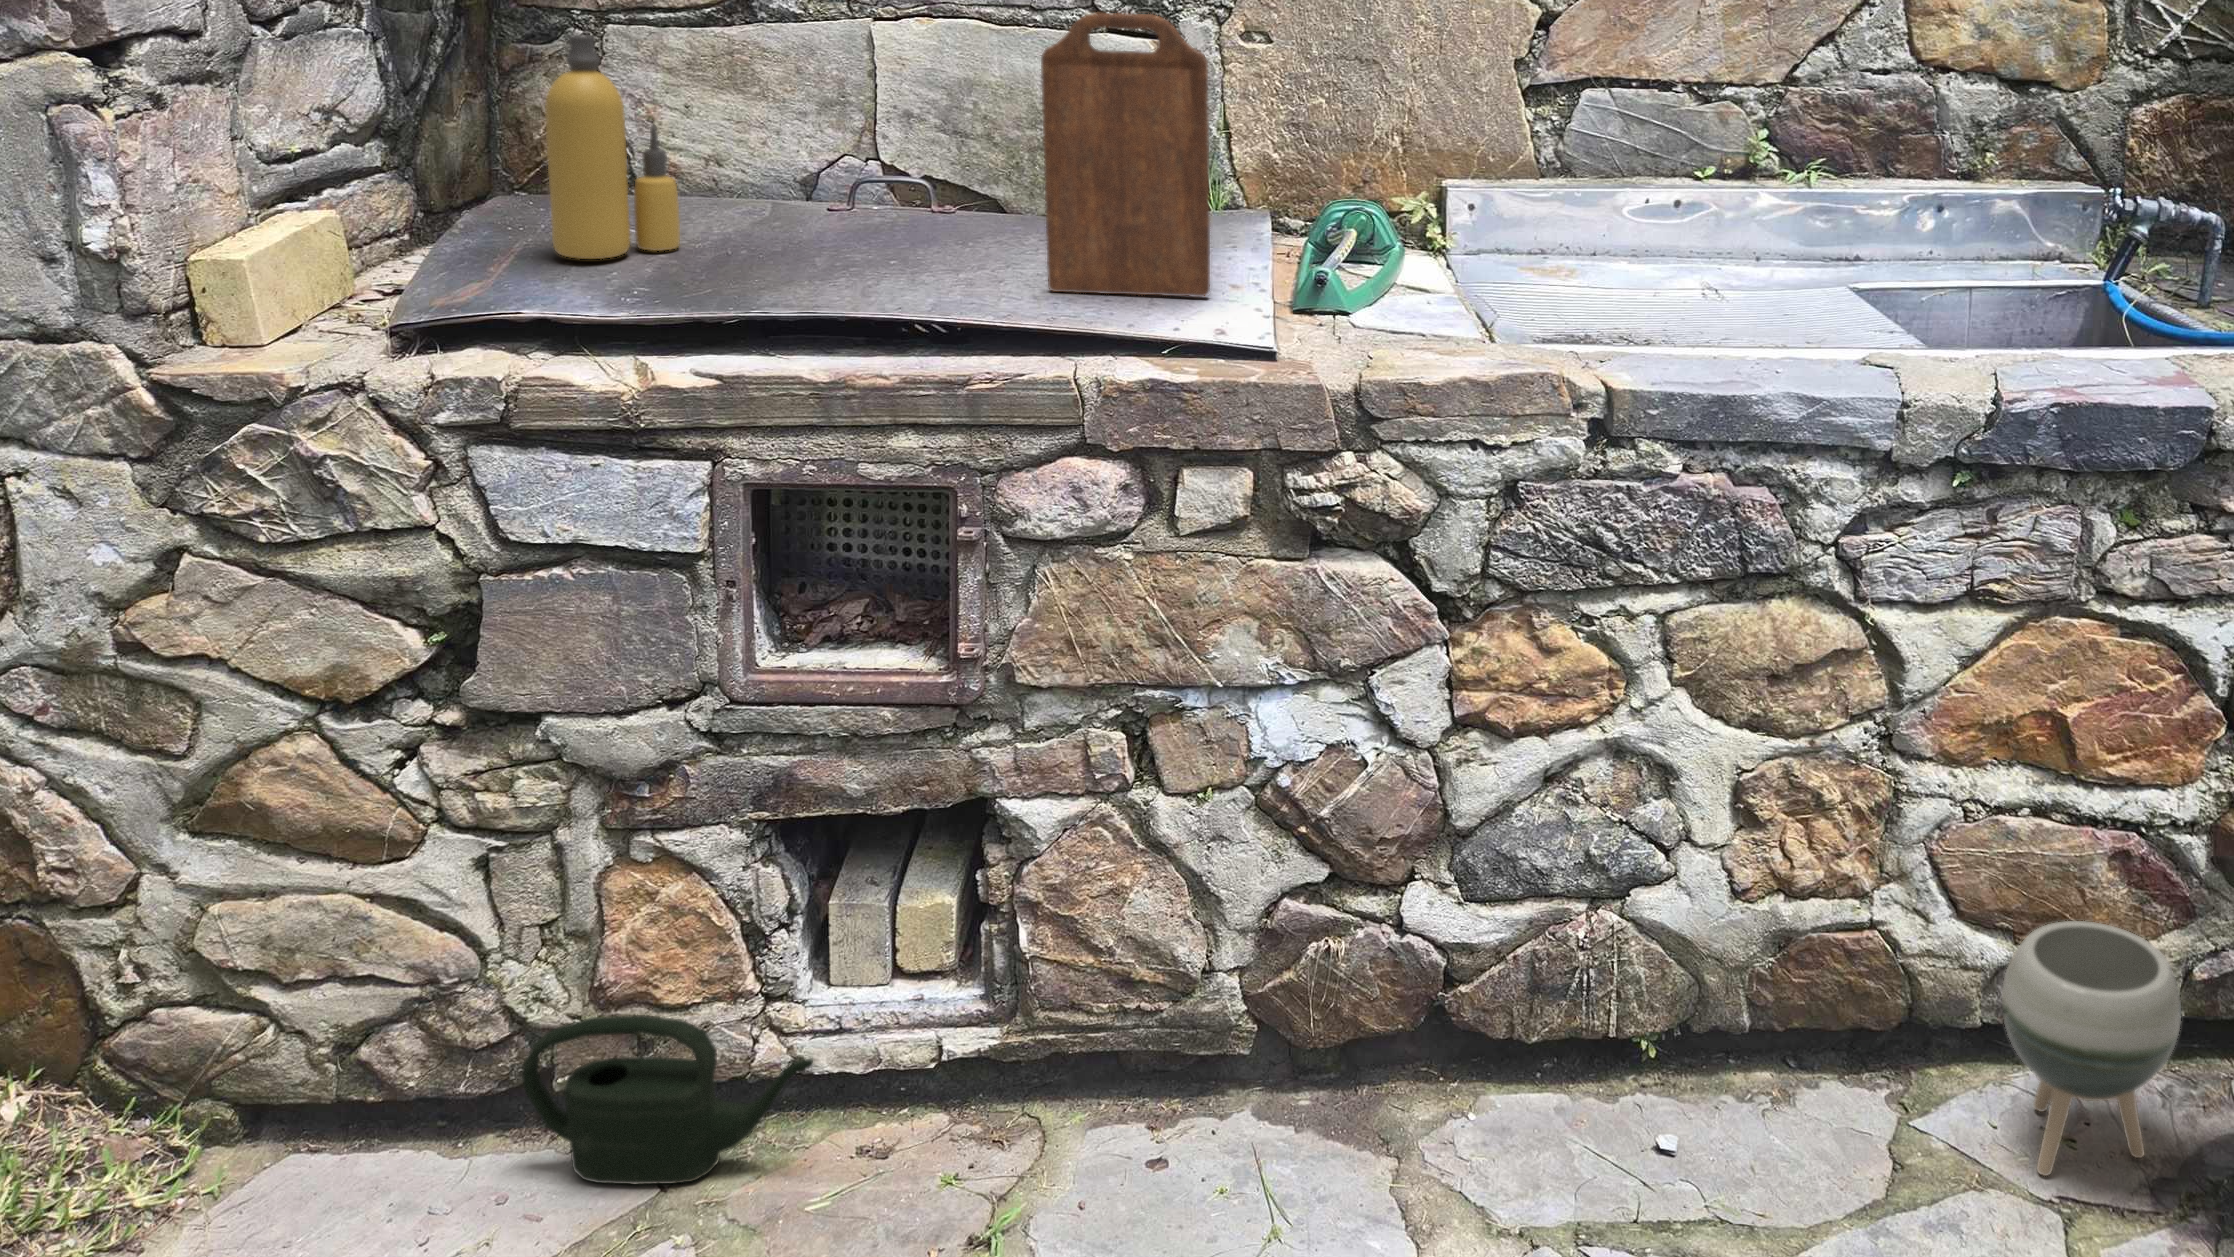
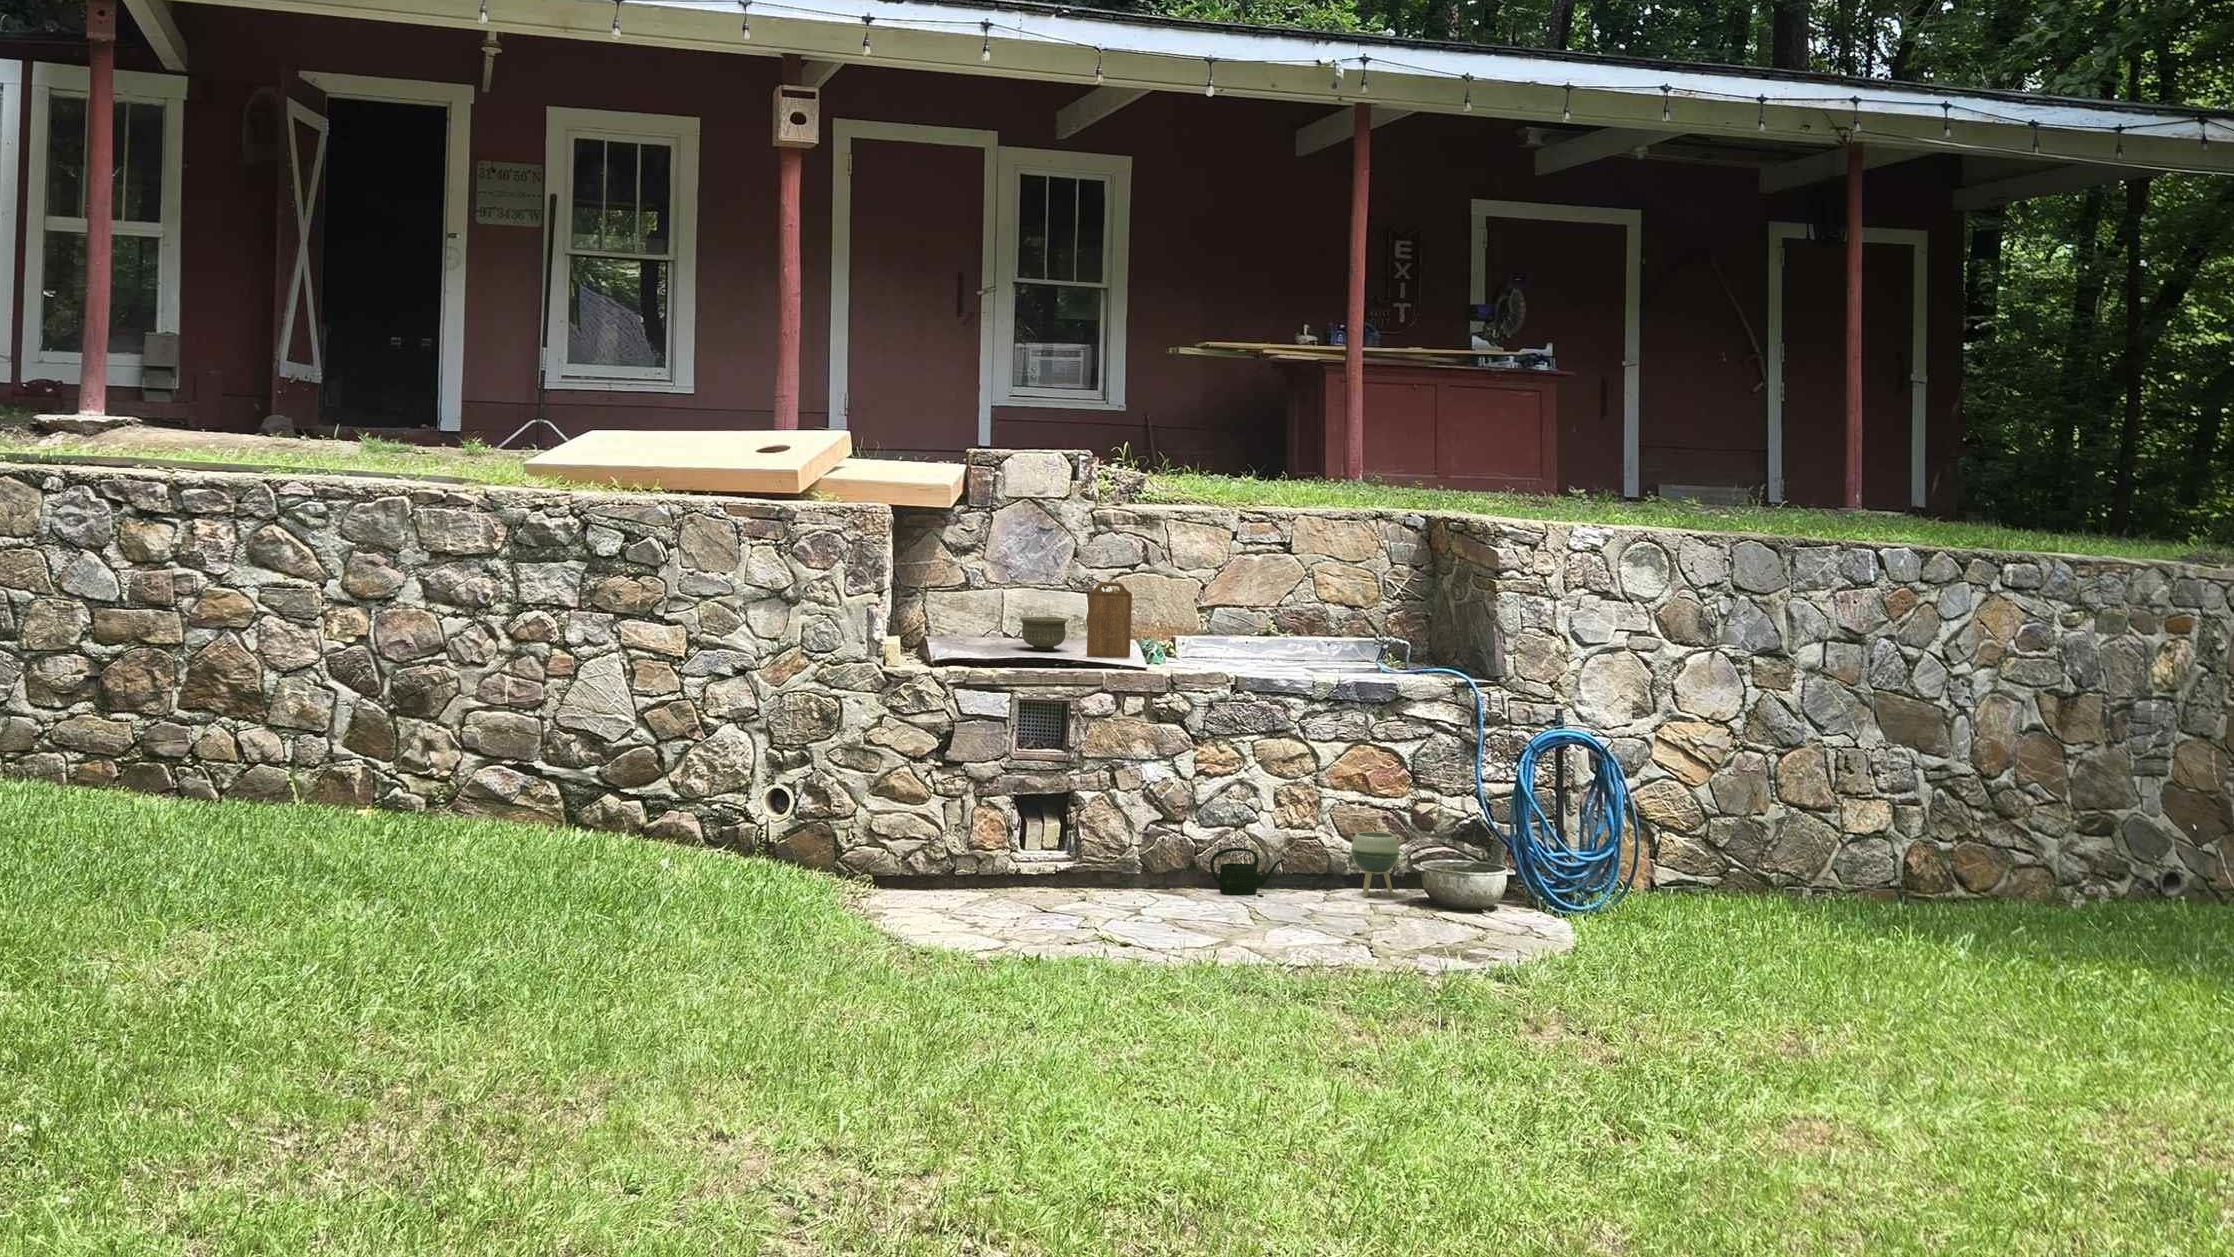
bottle: present [545,35,680,259] -> none [949,589,978,649]
bowl: none [839,123,1025,254] -> present [1019,617,1069,651]
watering can: present [522,1015,813,1184] -> present [1210,848,1283,895]

